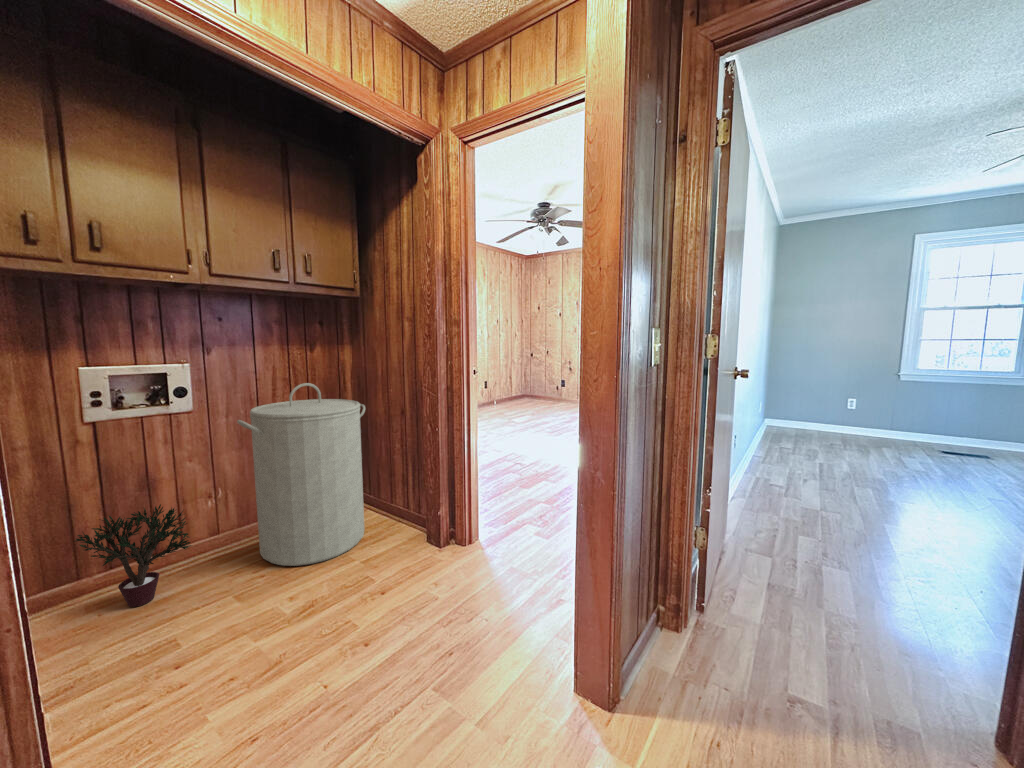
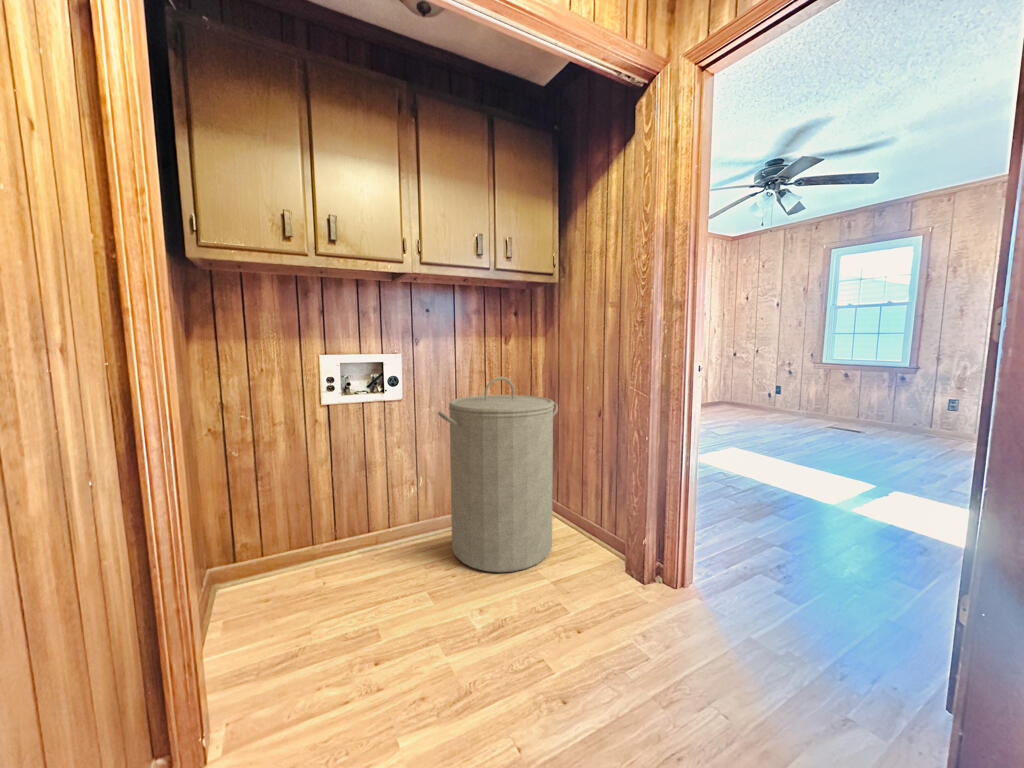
potted plant: present [74,504,192,607] -> none [309,486,397,581]

